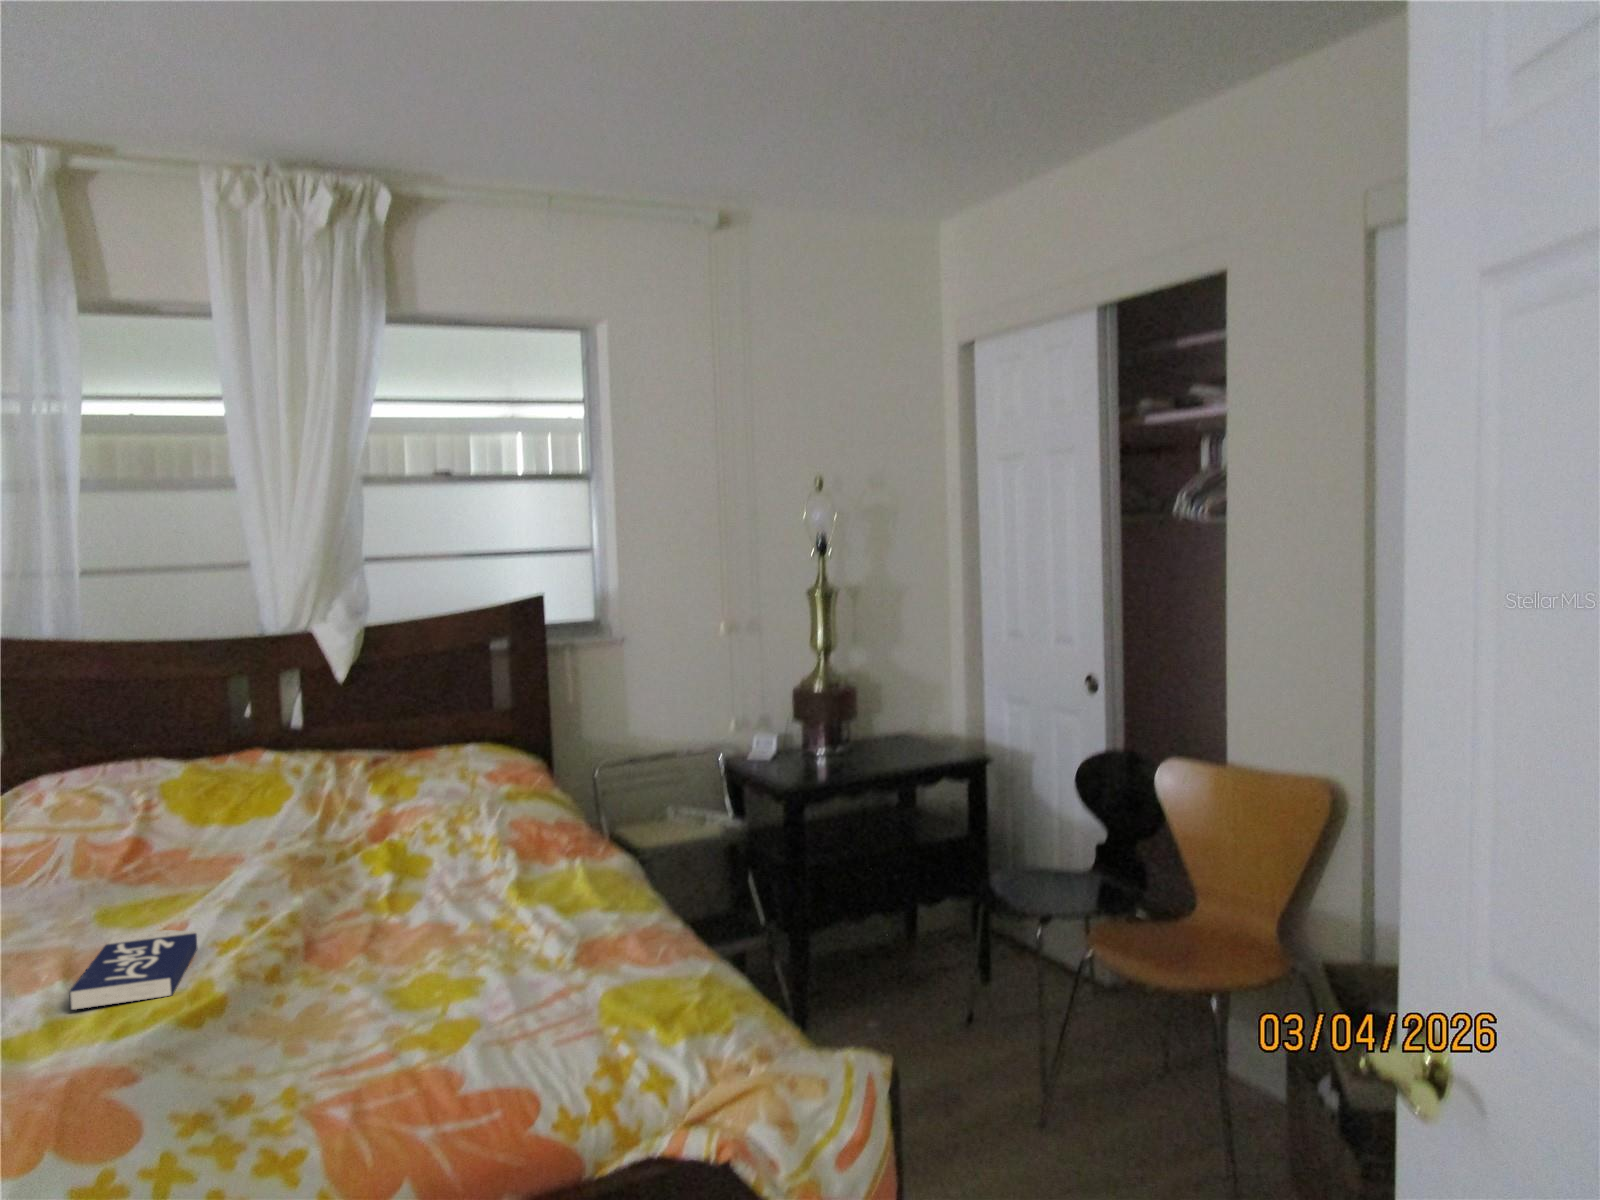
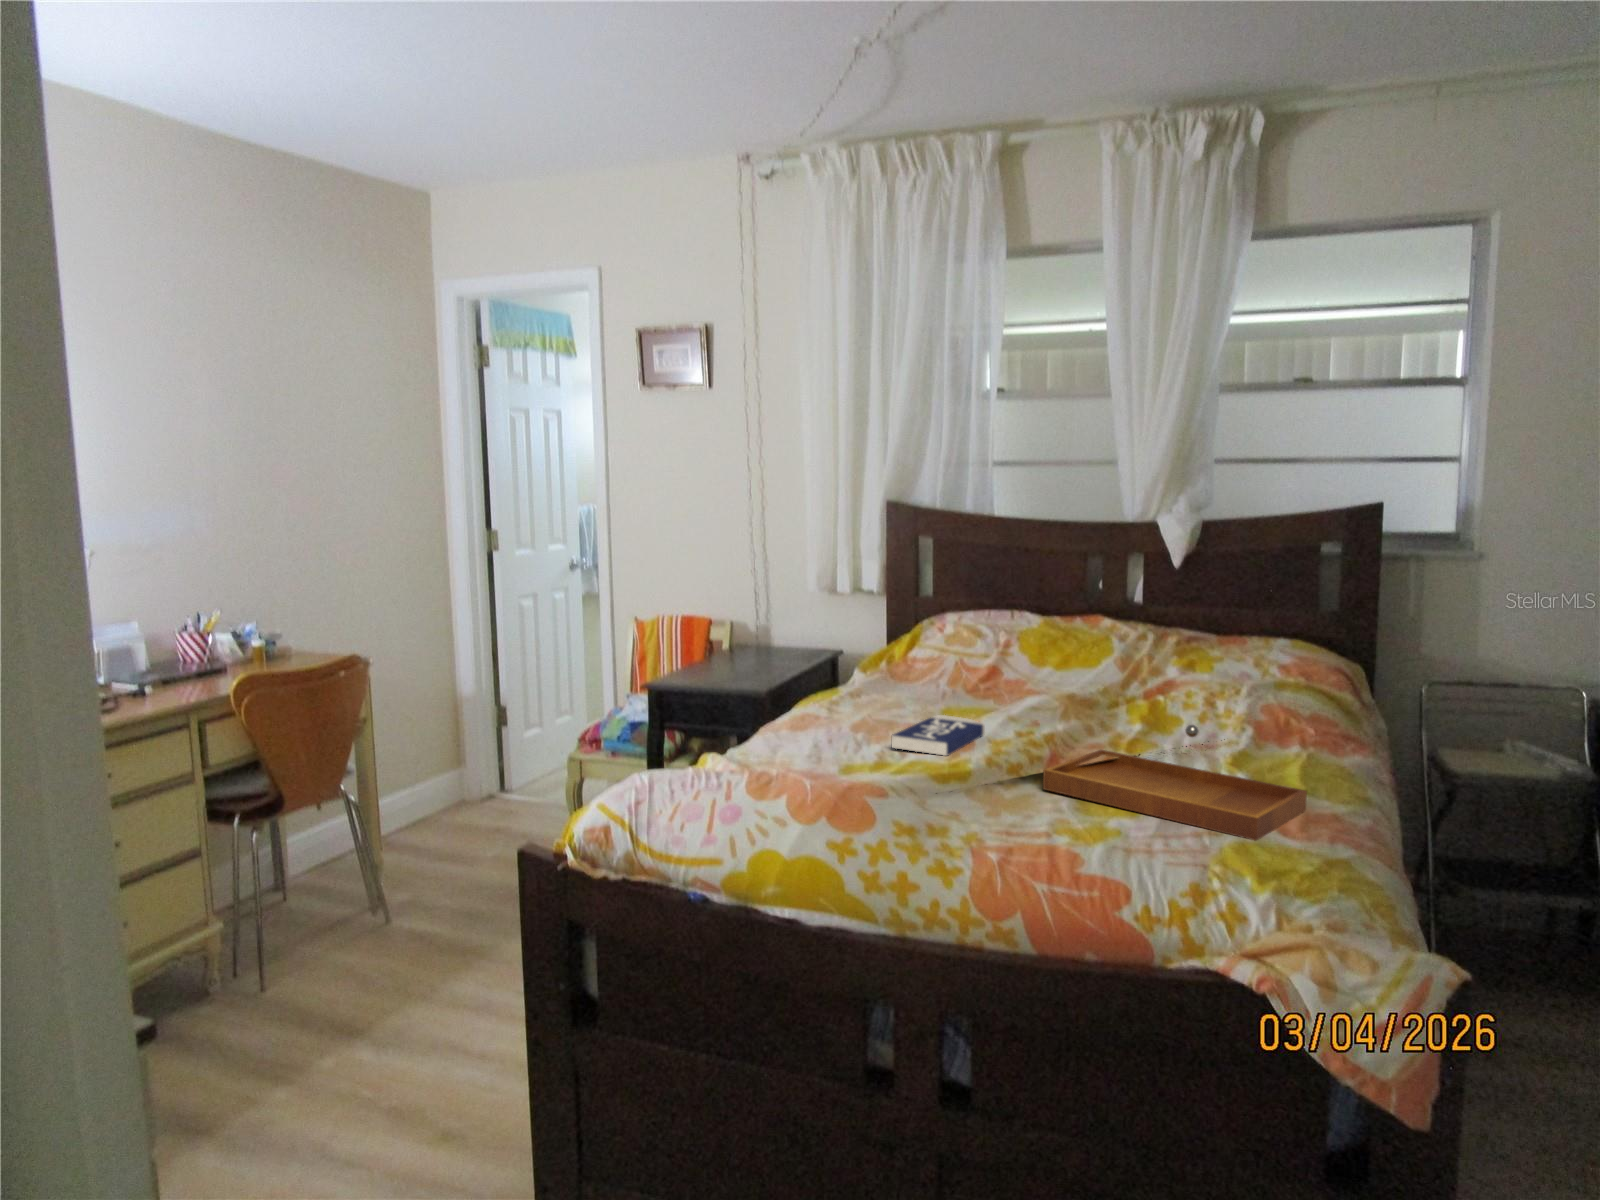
tray: none [338,871,622,1000] -> present [1043,725,1307,840]

